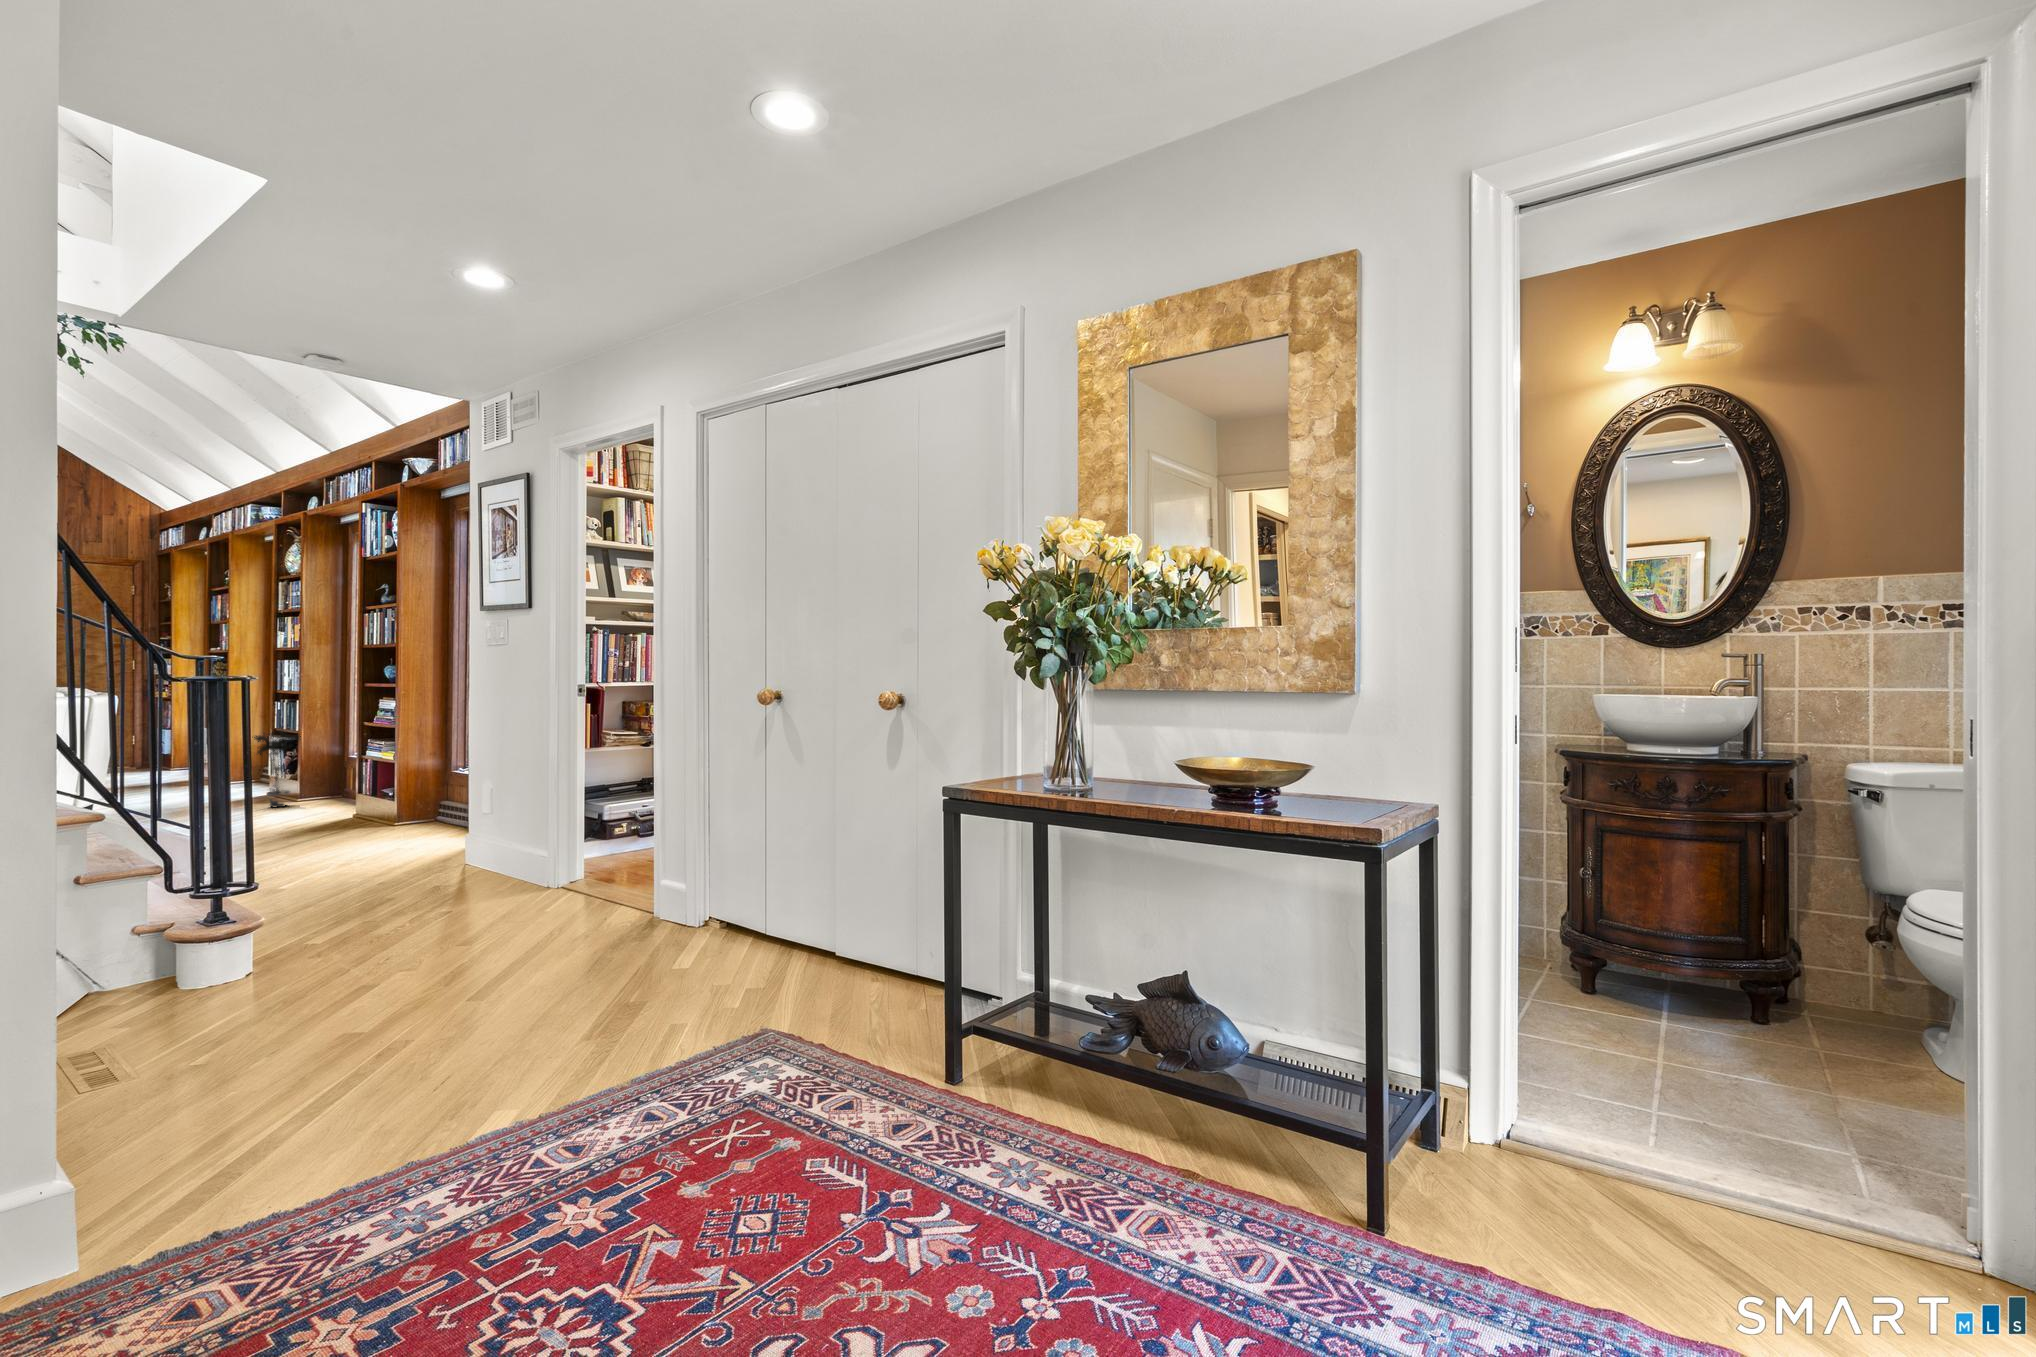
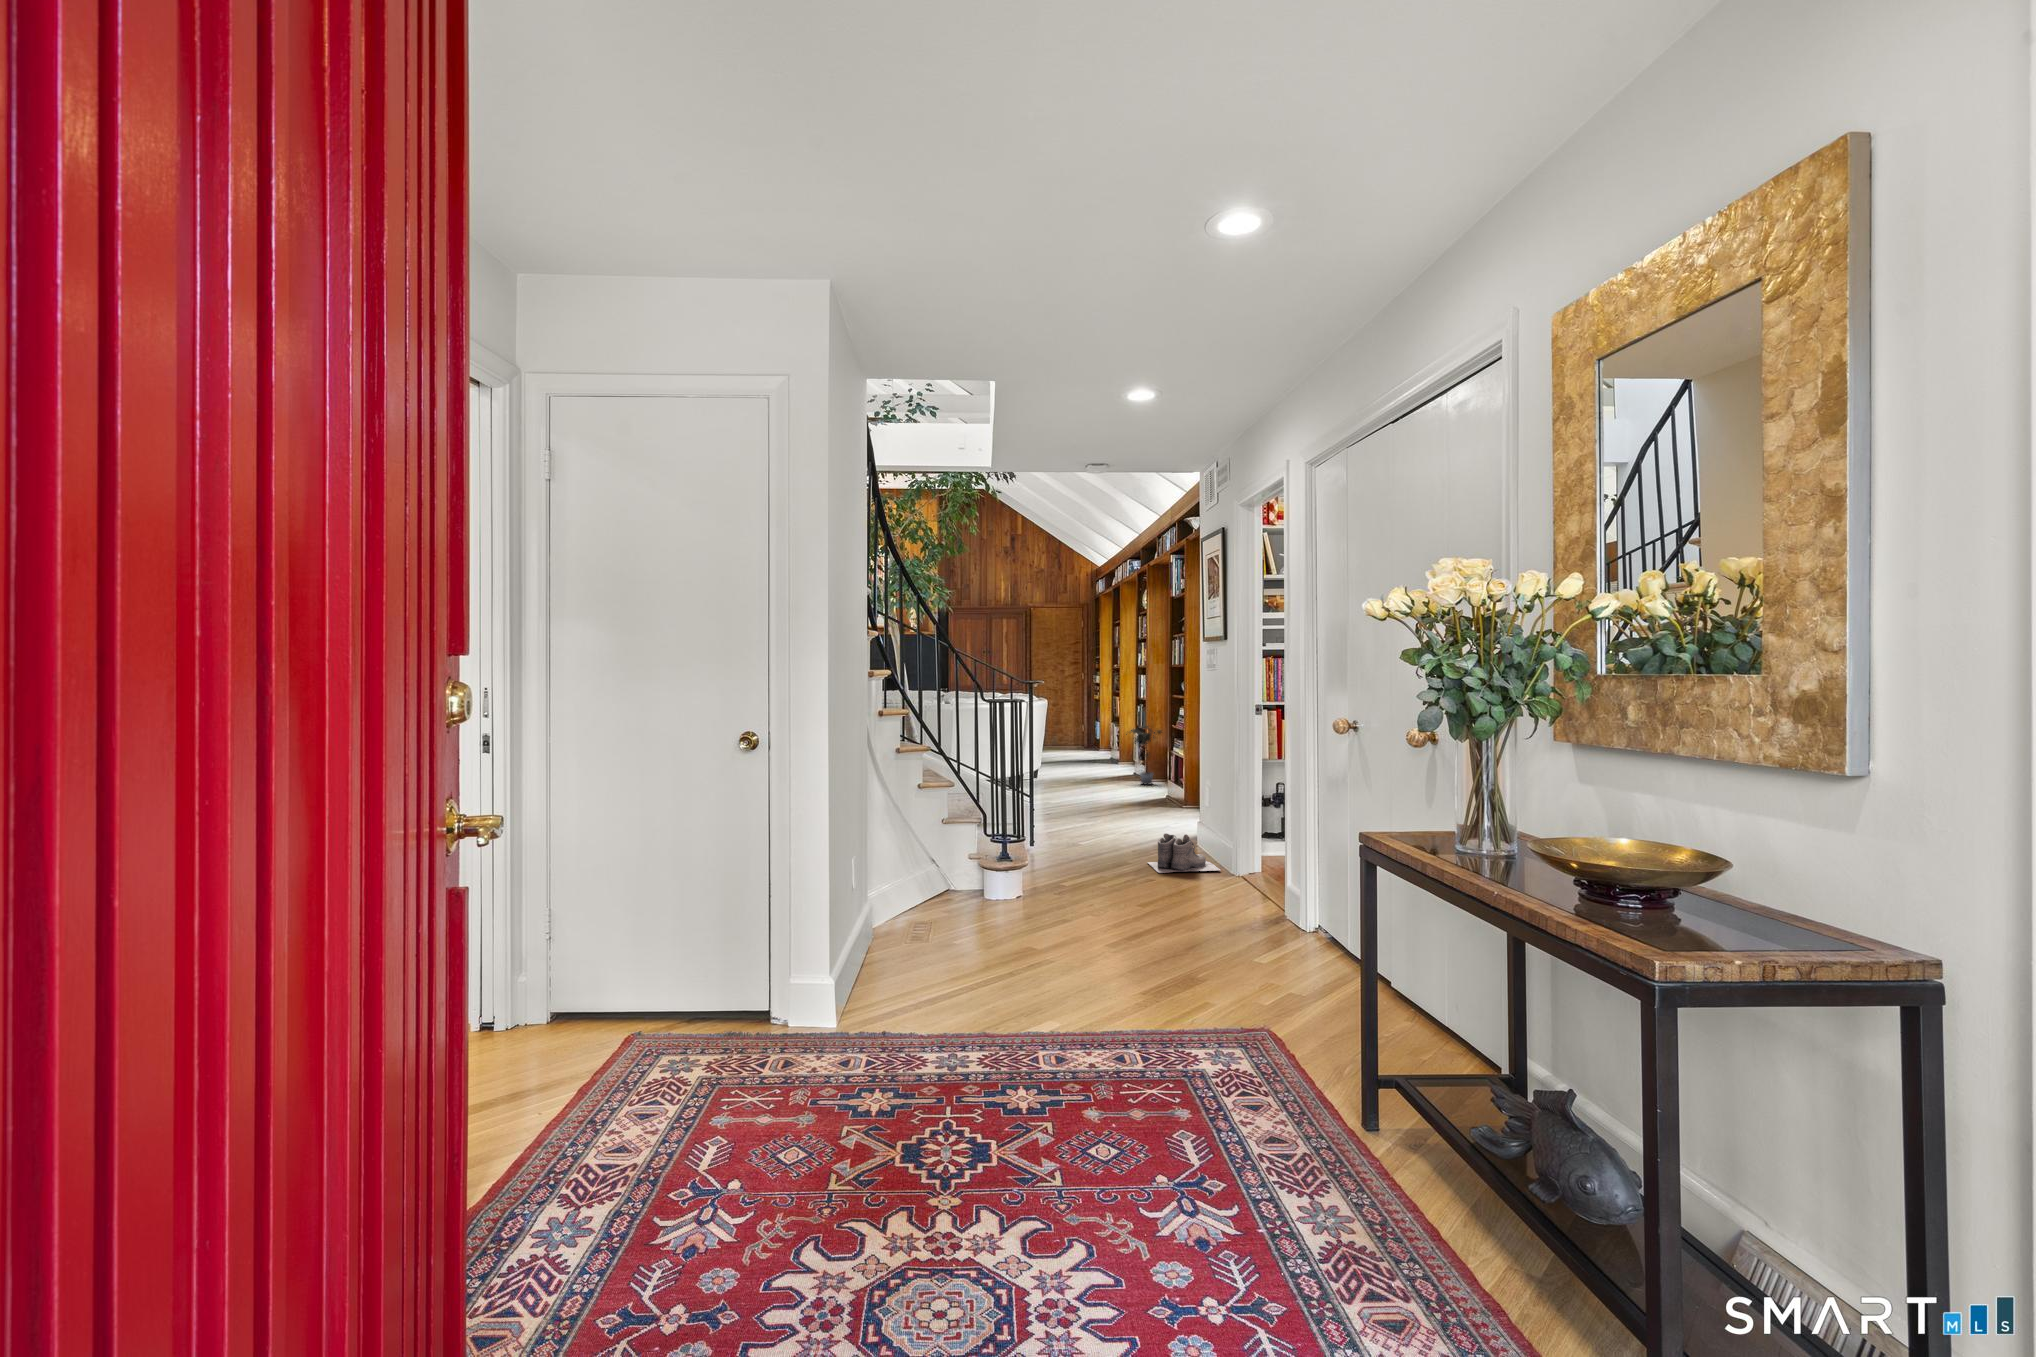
boots: none [396,850,510,904] -> present [1148,834,1220,873]

